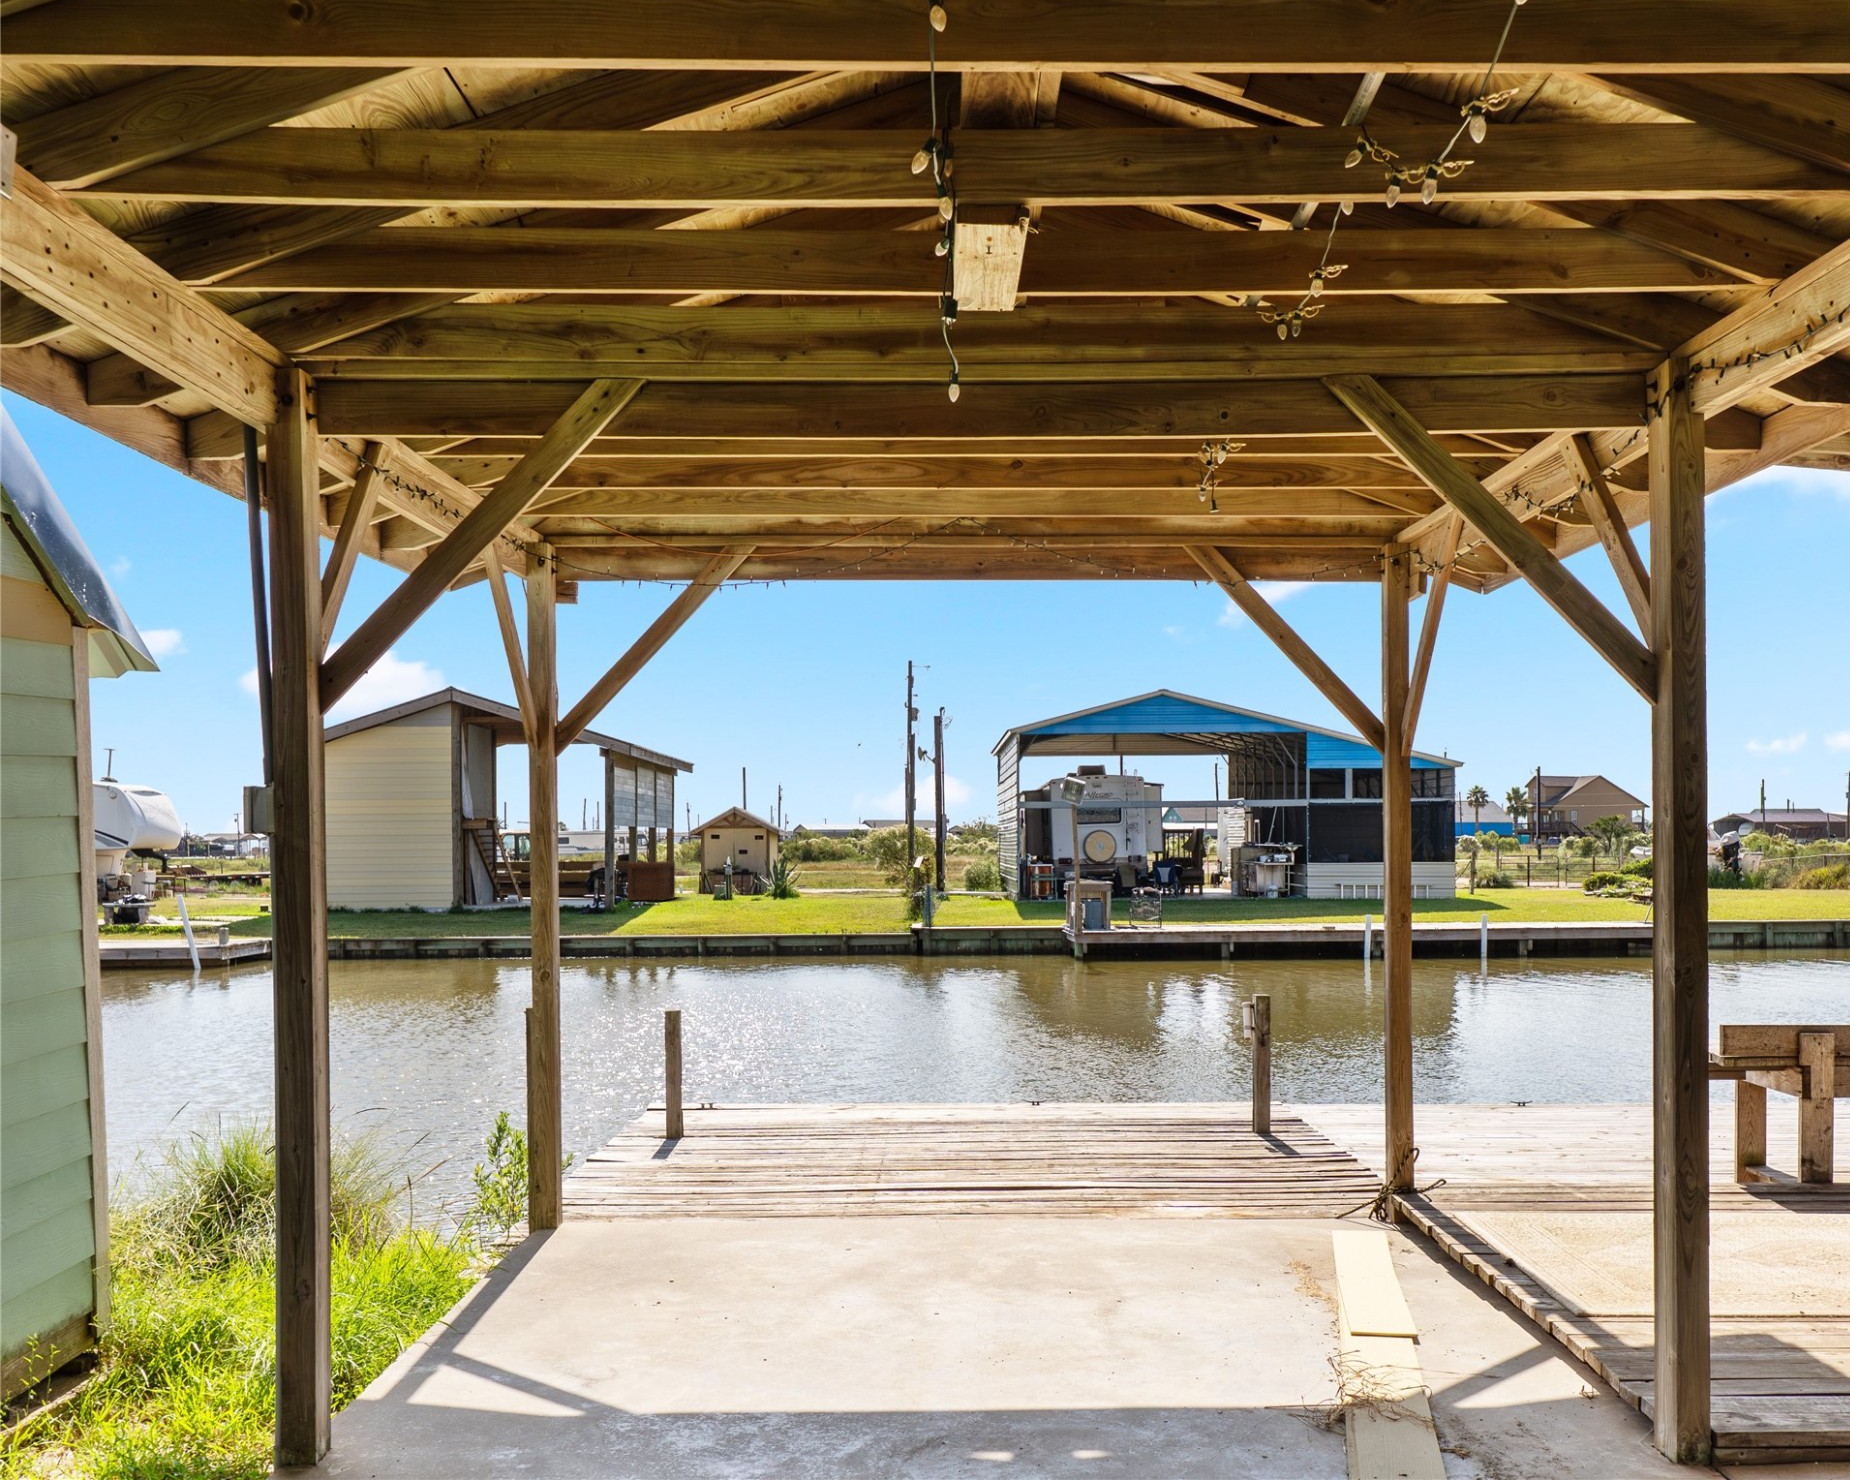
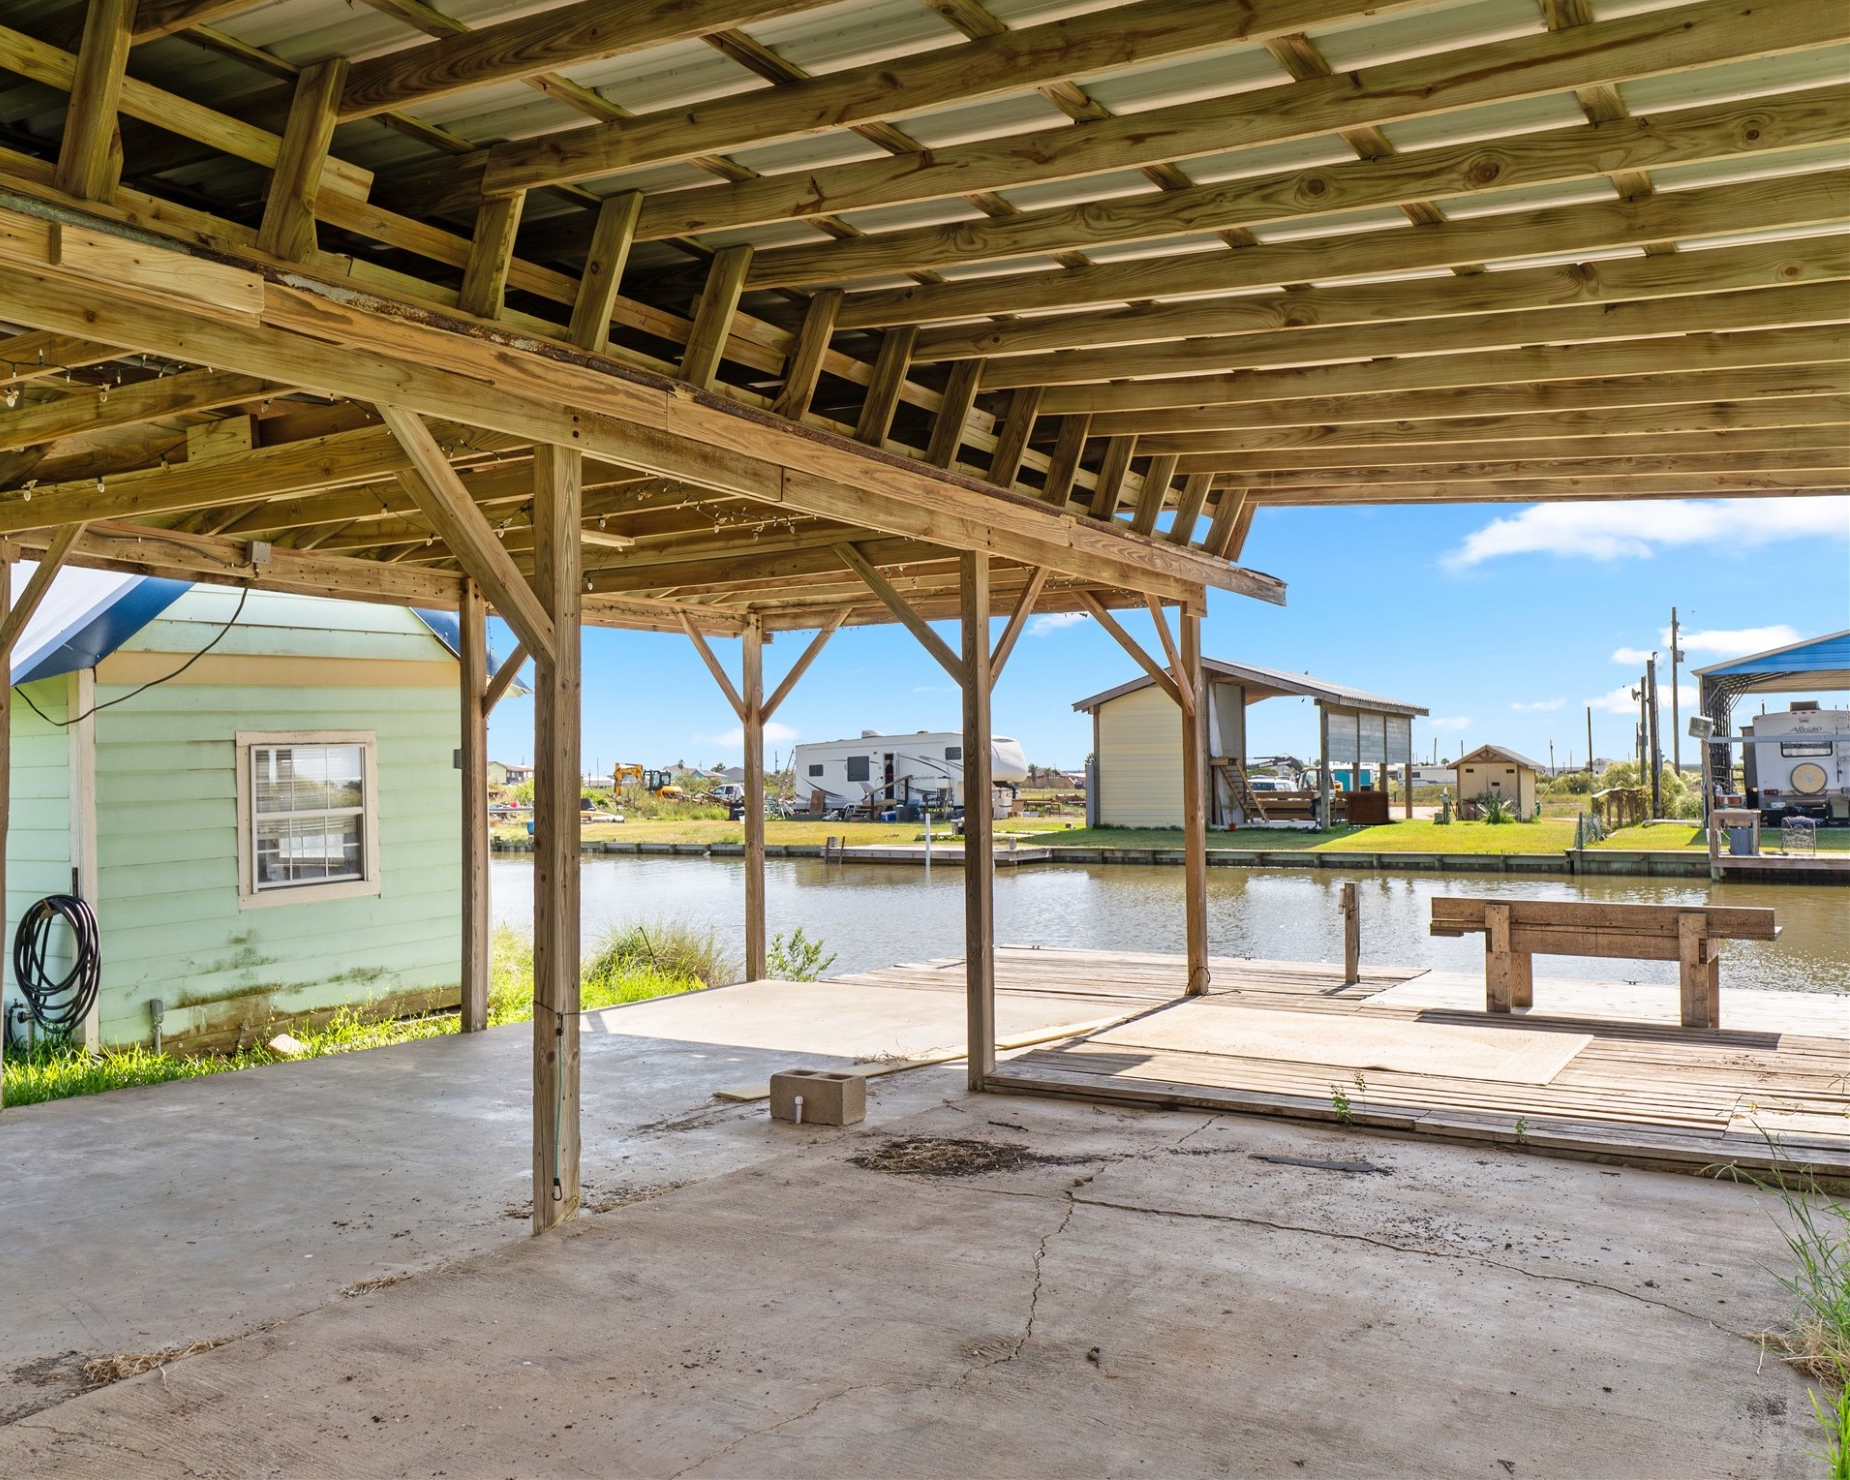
potted tree: none [474,858,504,912] -> present [1219,790,1239,831]

